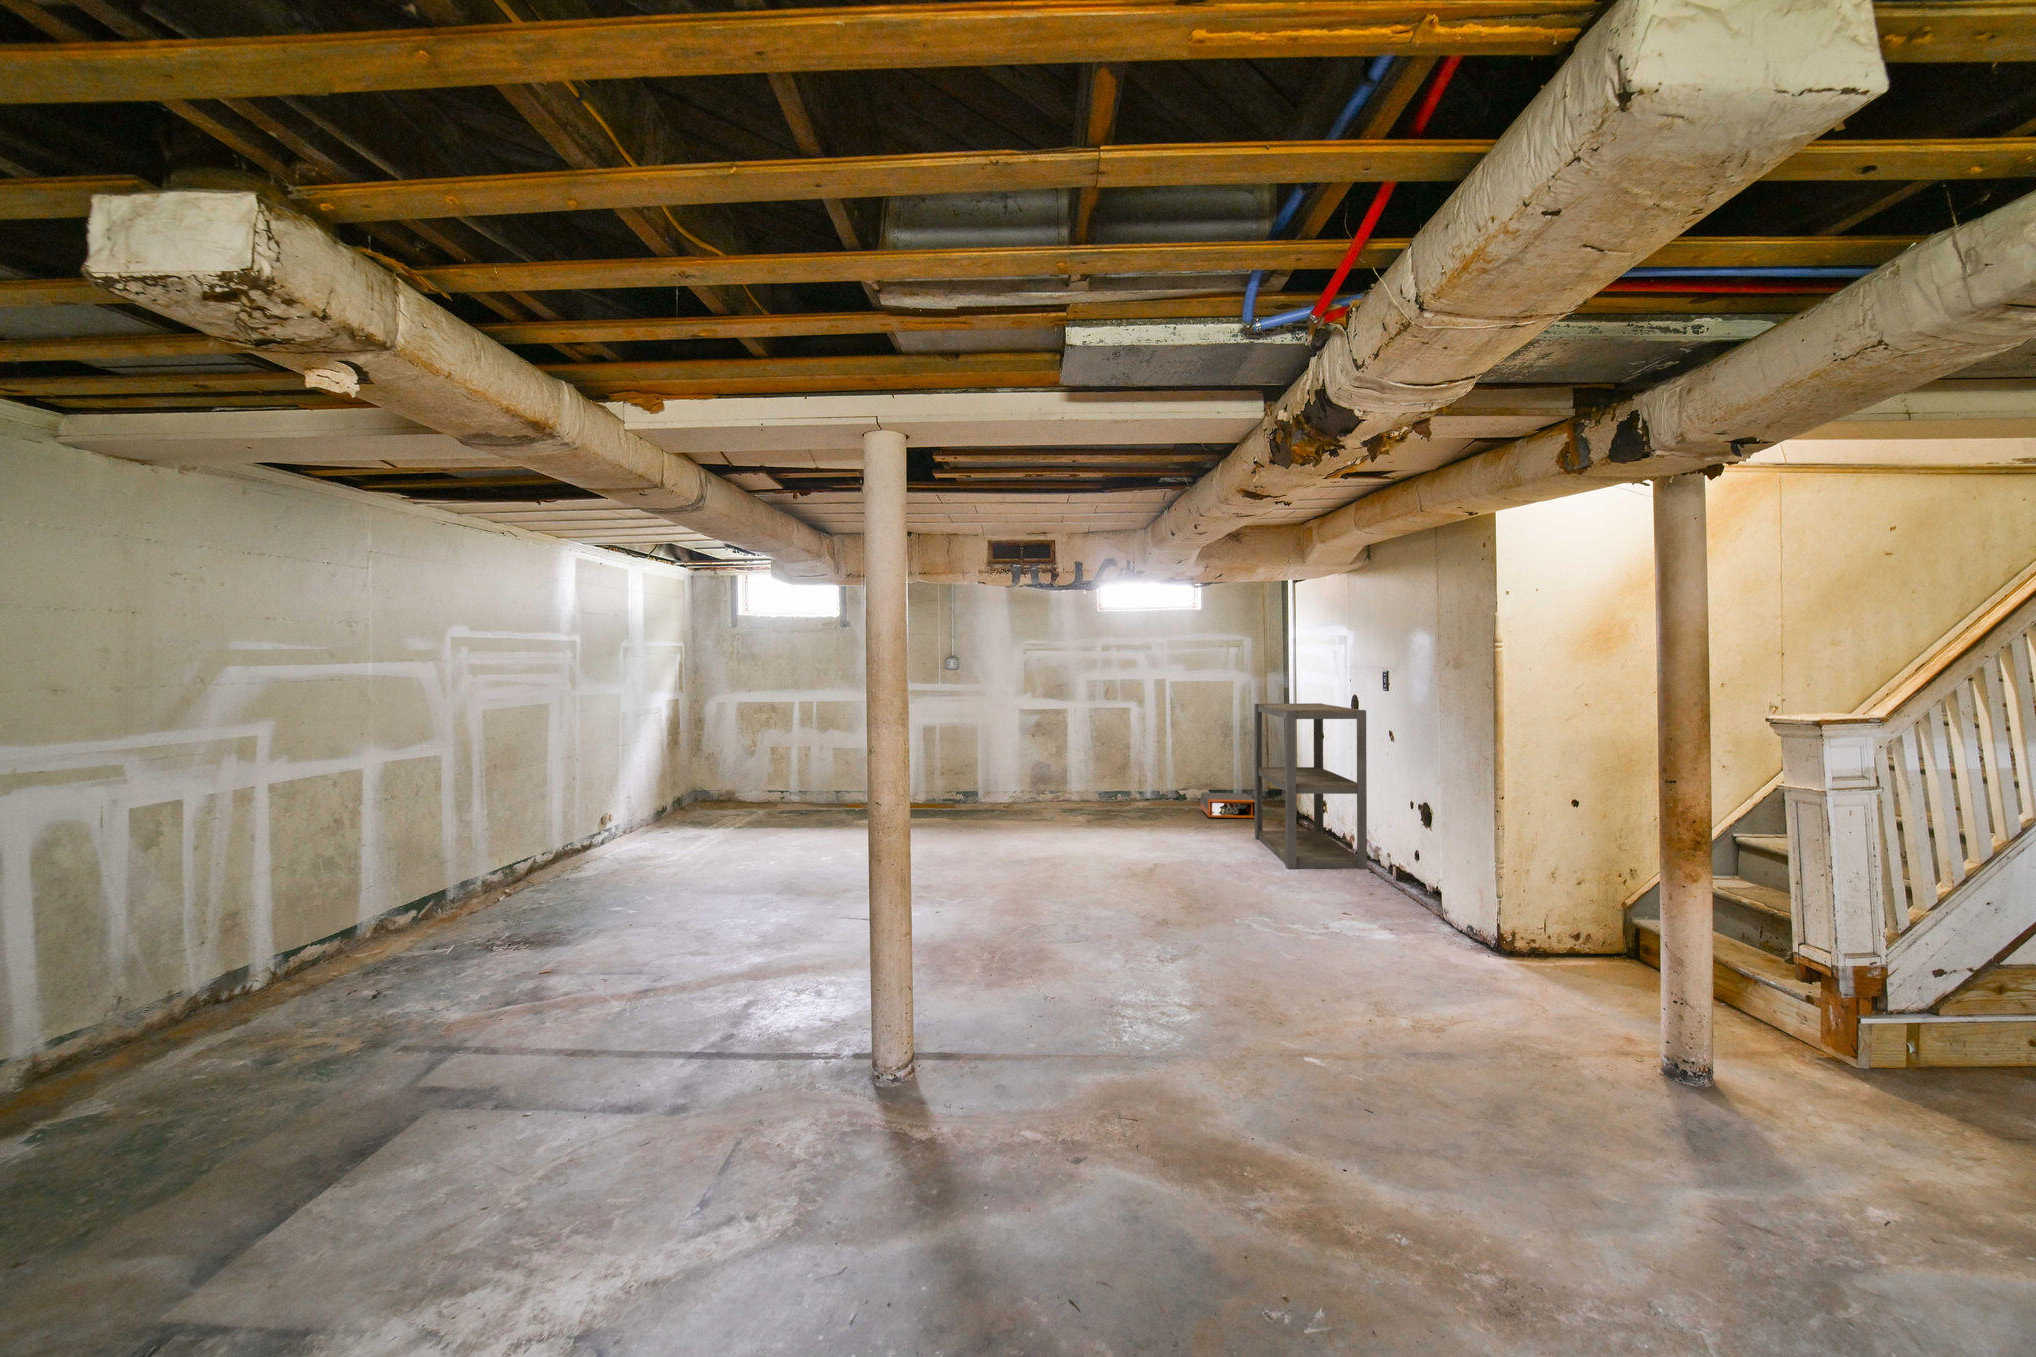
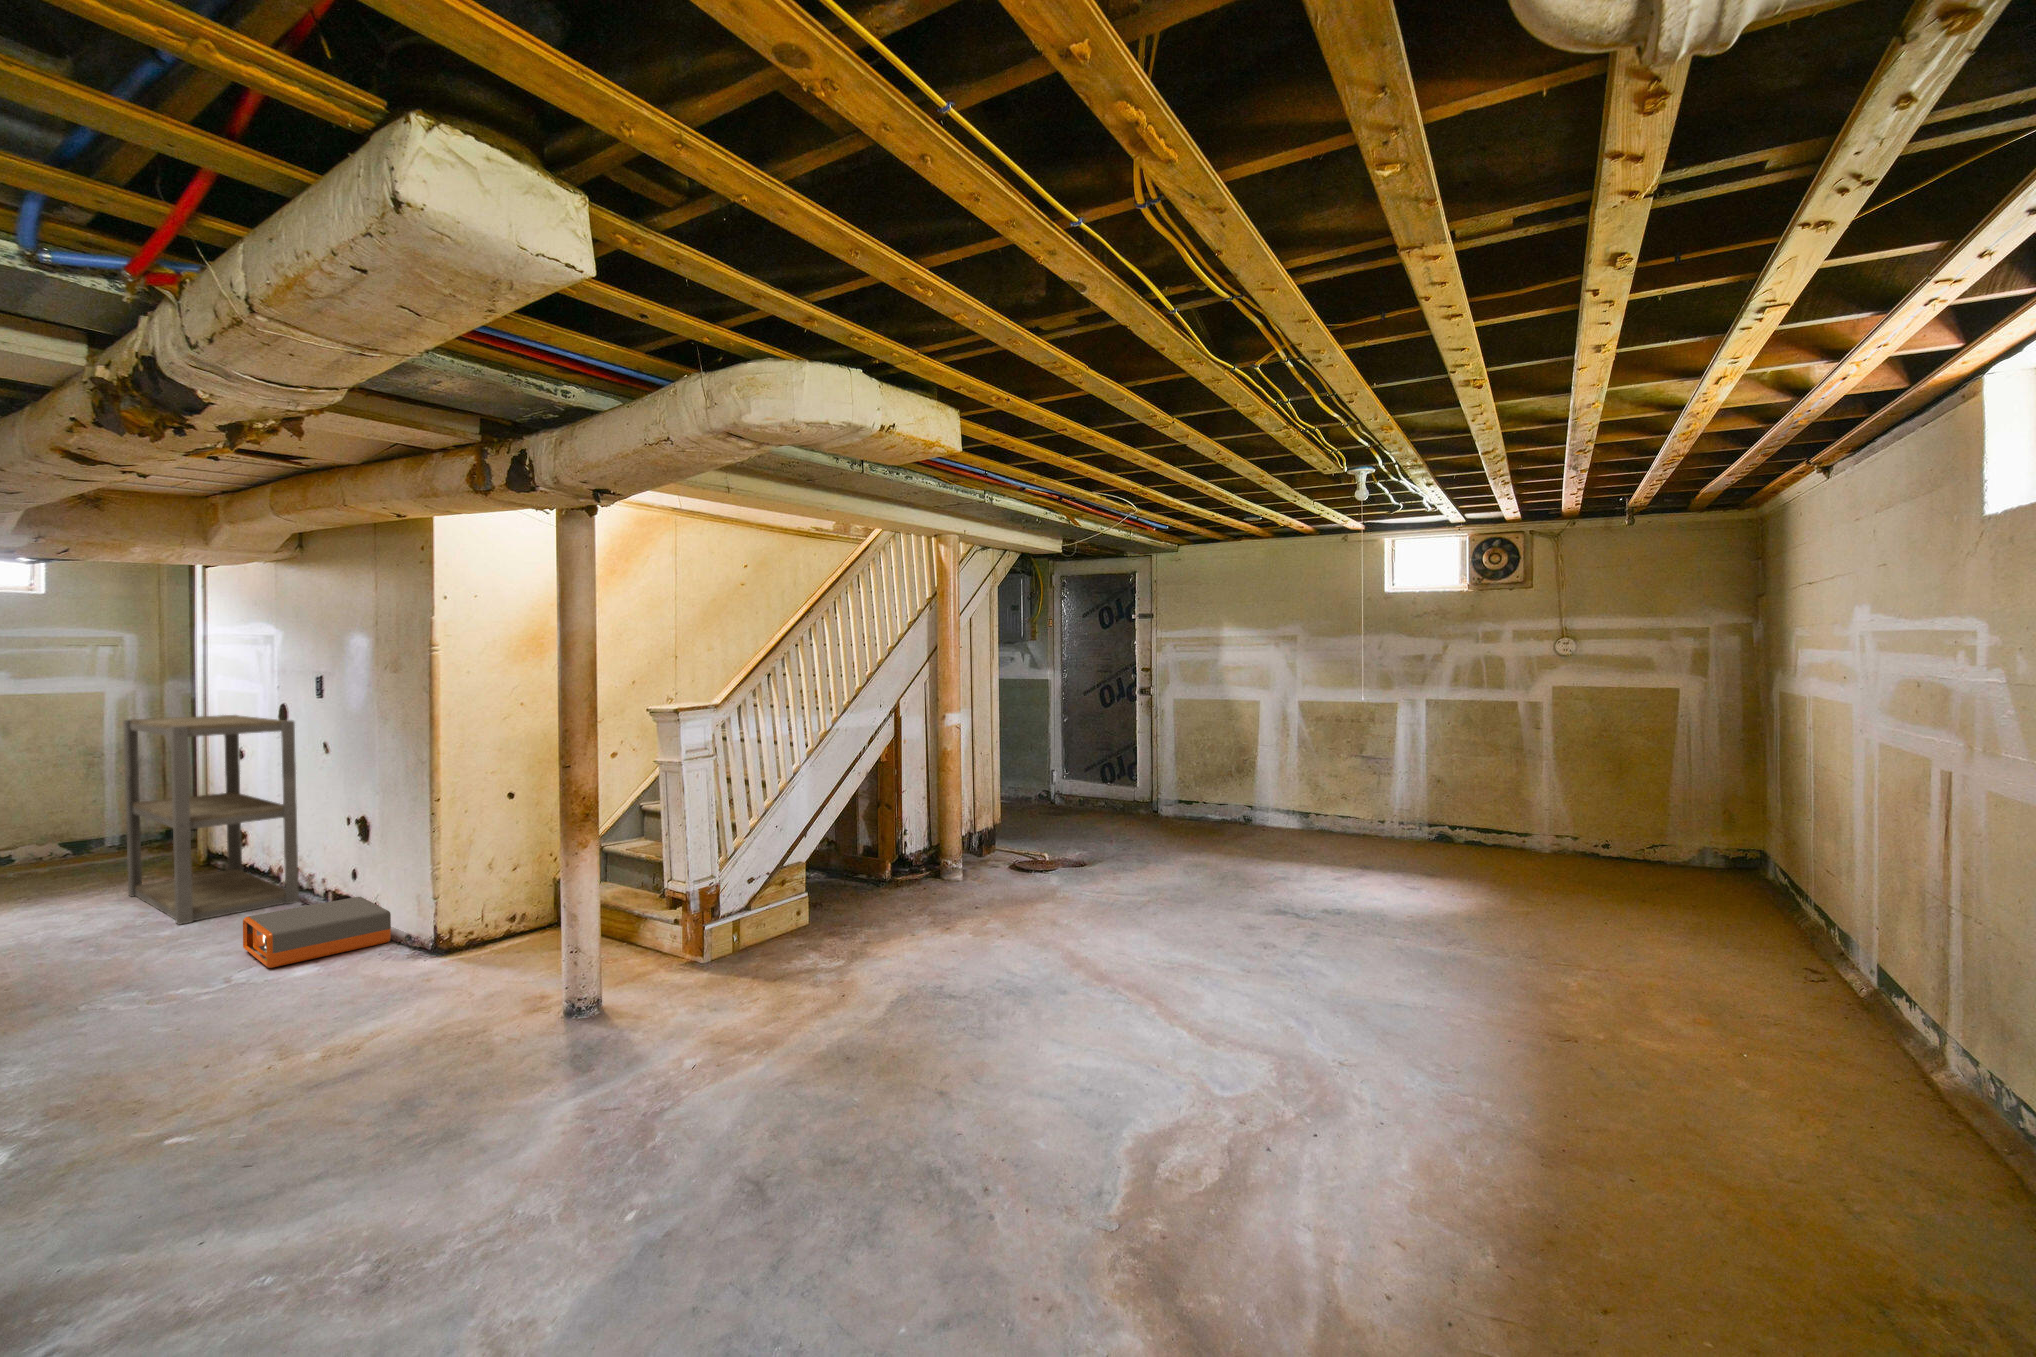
storage box: present [1201,793,1255,818] -> present [243,897,391,968]

